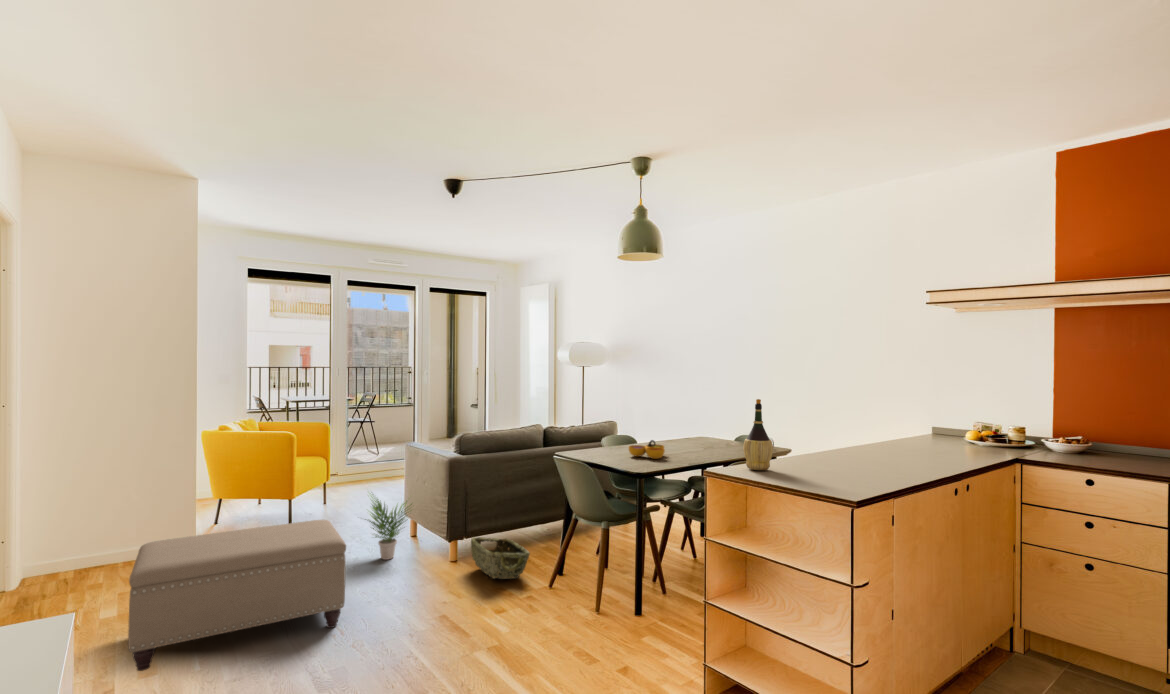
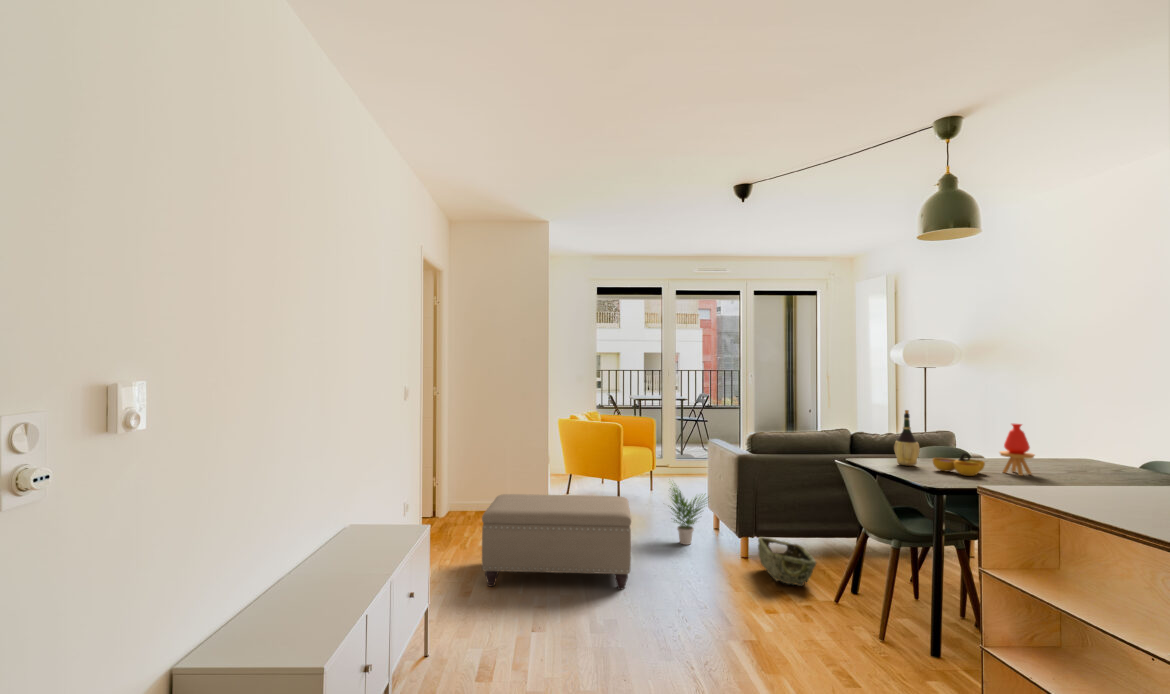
wine bottle: present [743,399,773,470] -> present [894,410,920,466]
vase: none [671,413,695,454] -> present [1000,424,1035,475]

